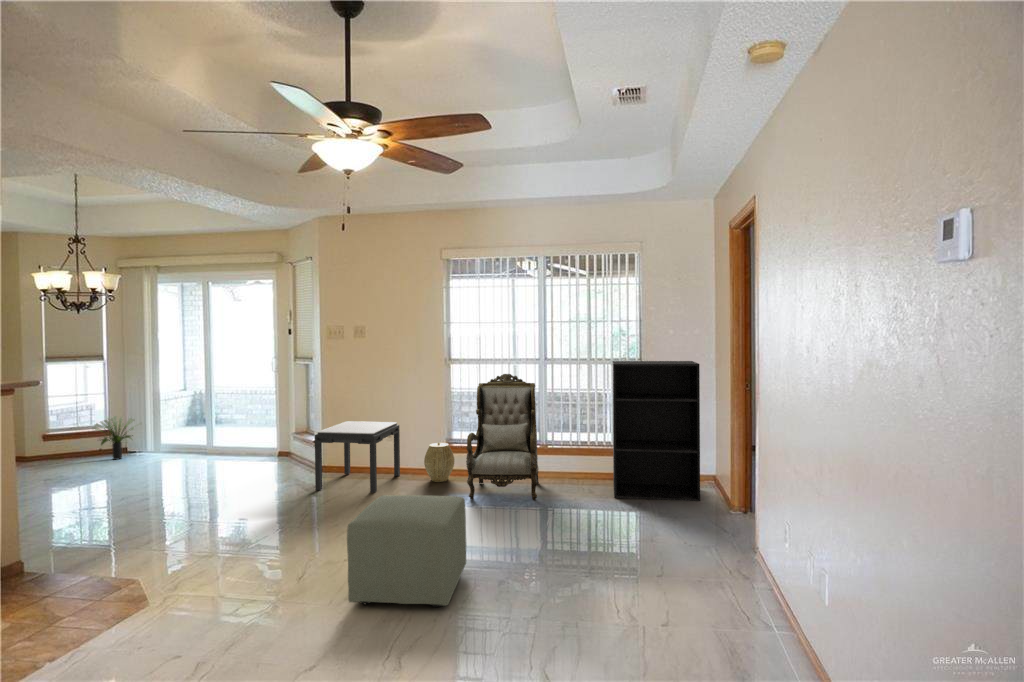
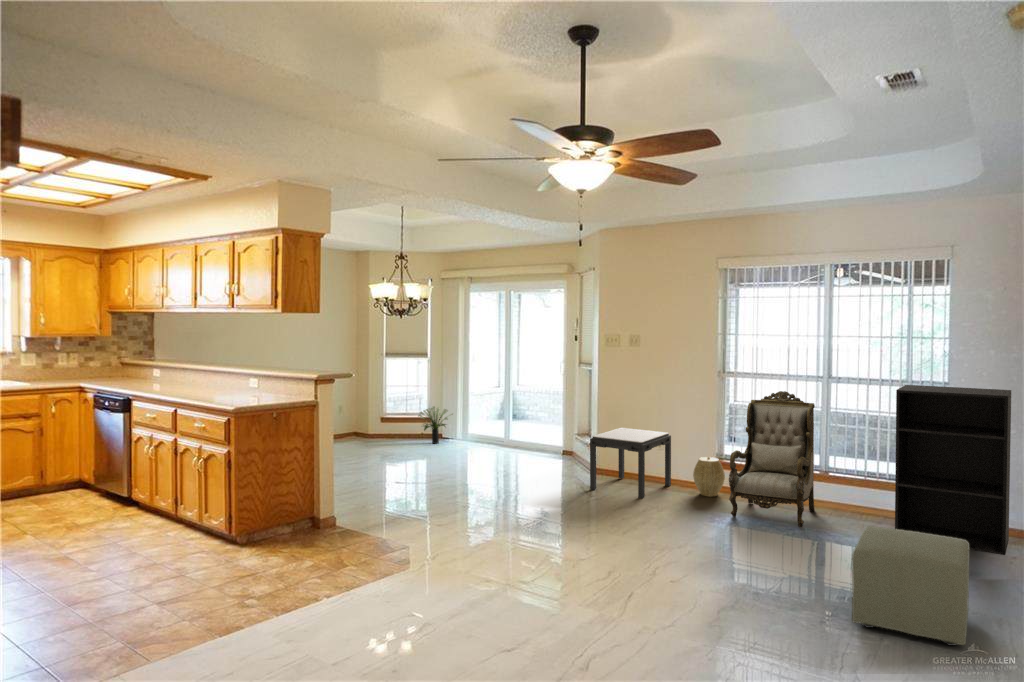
ottoman: present [347,495,466,607] -> present [852,526,969,646]

